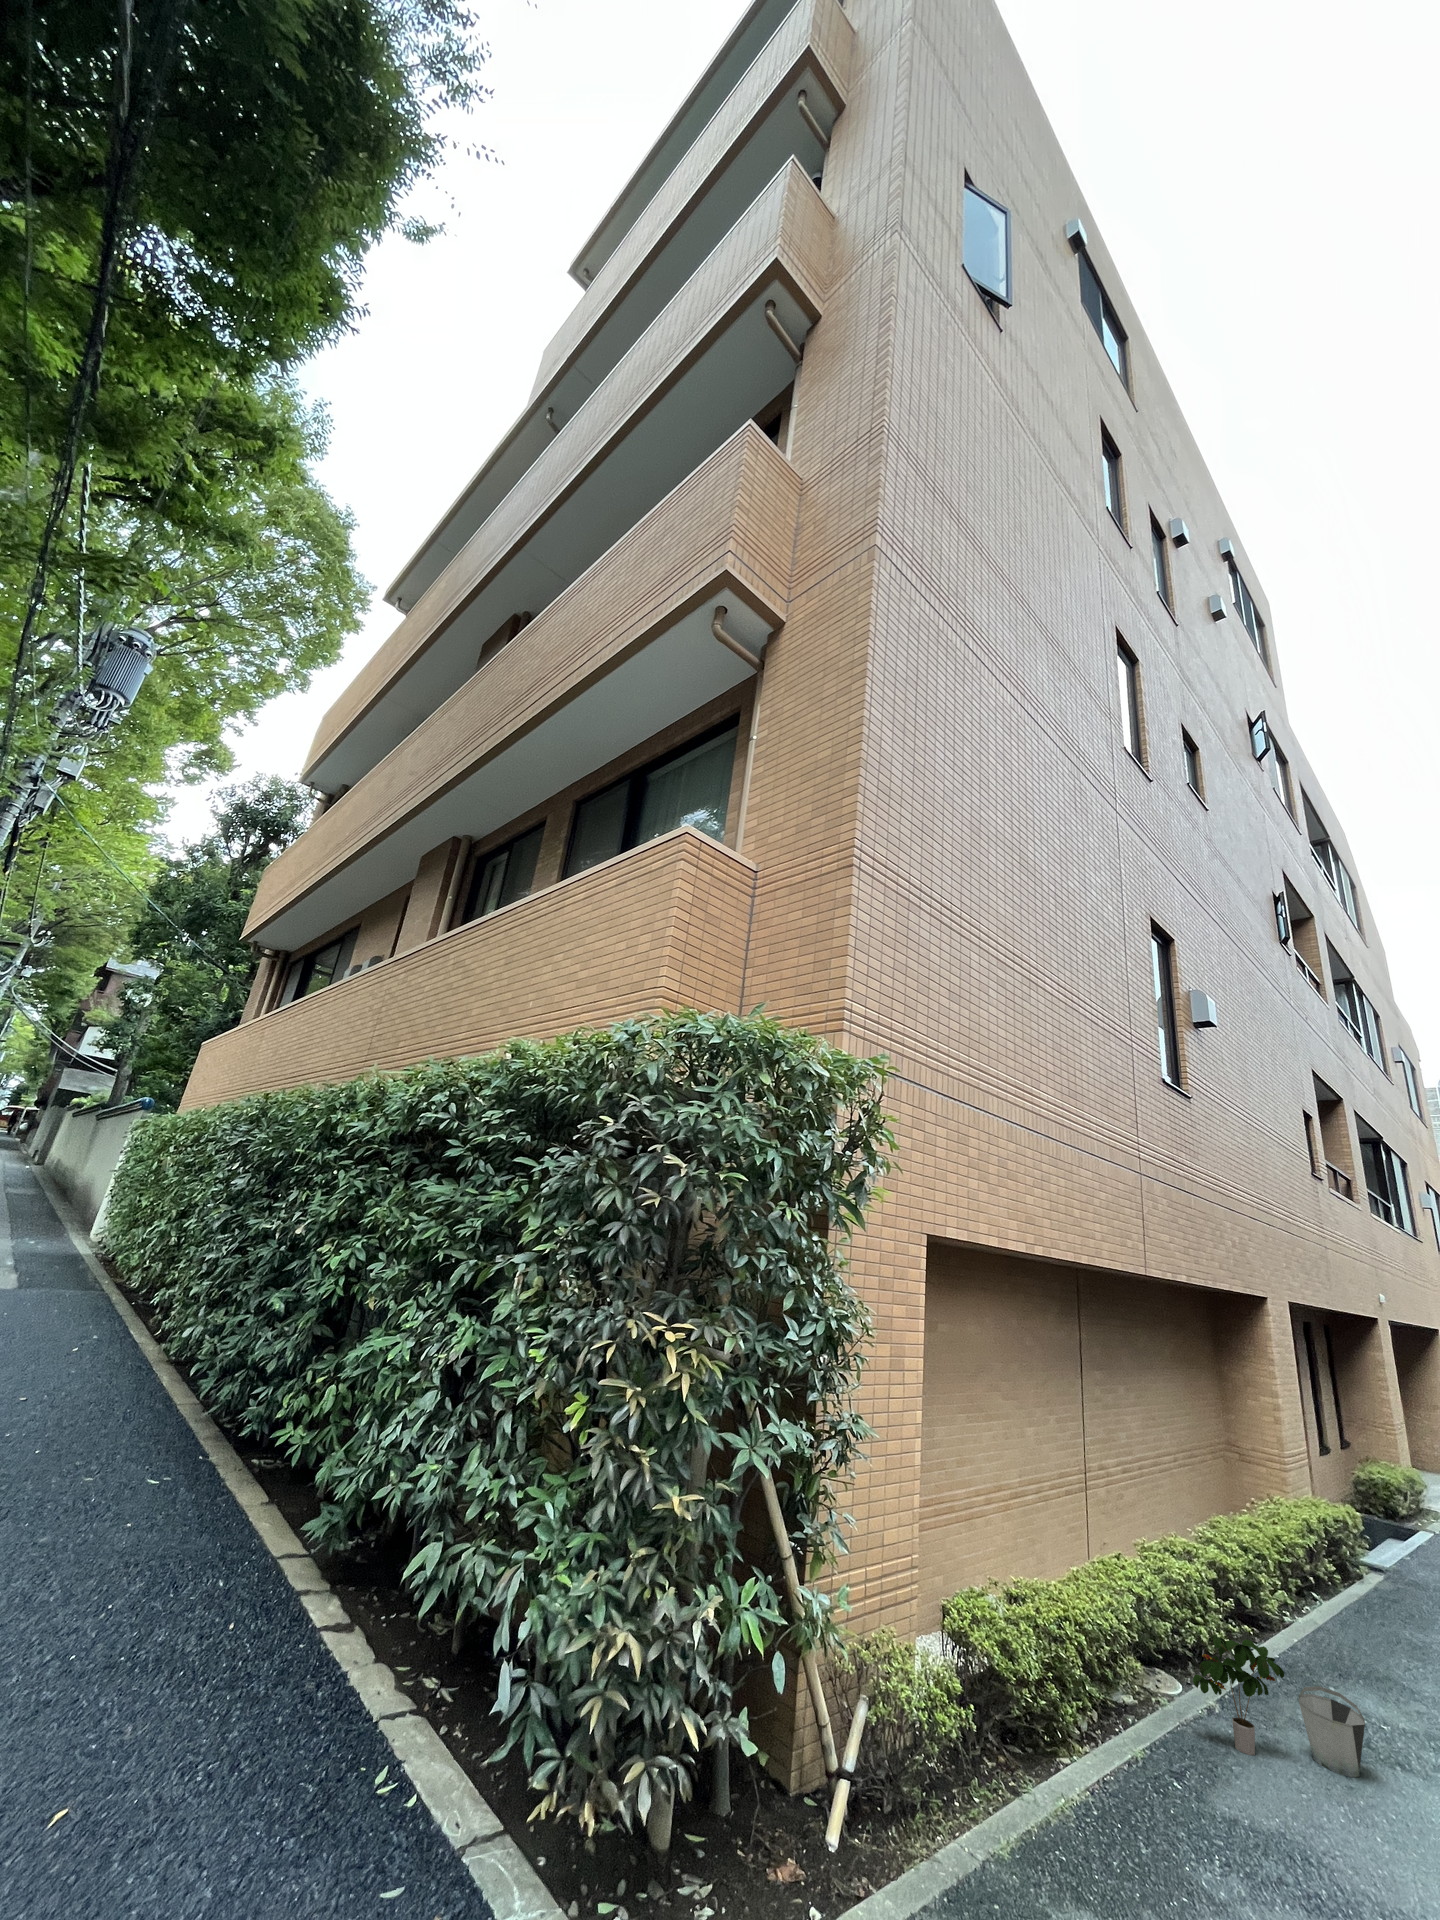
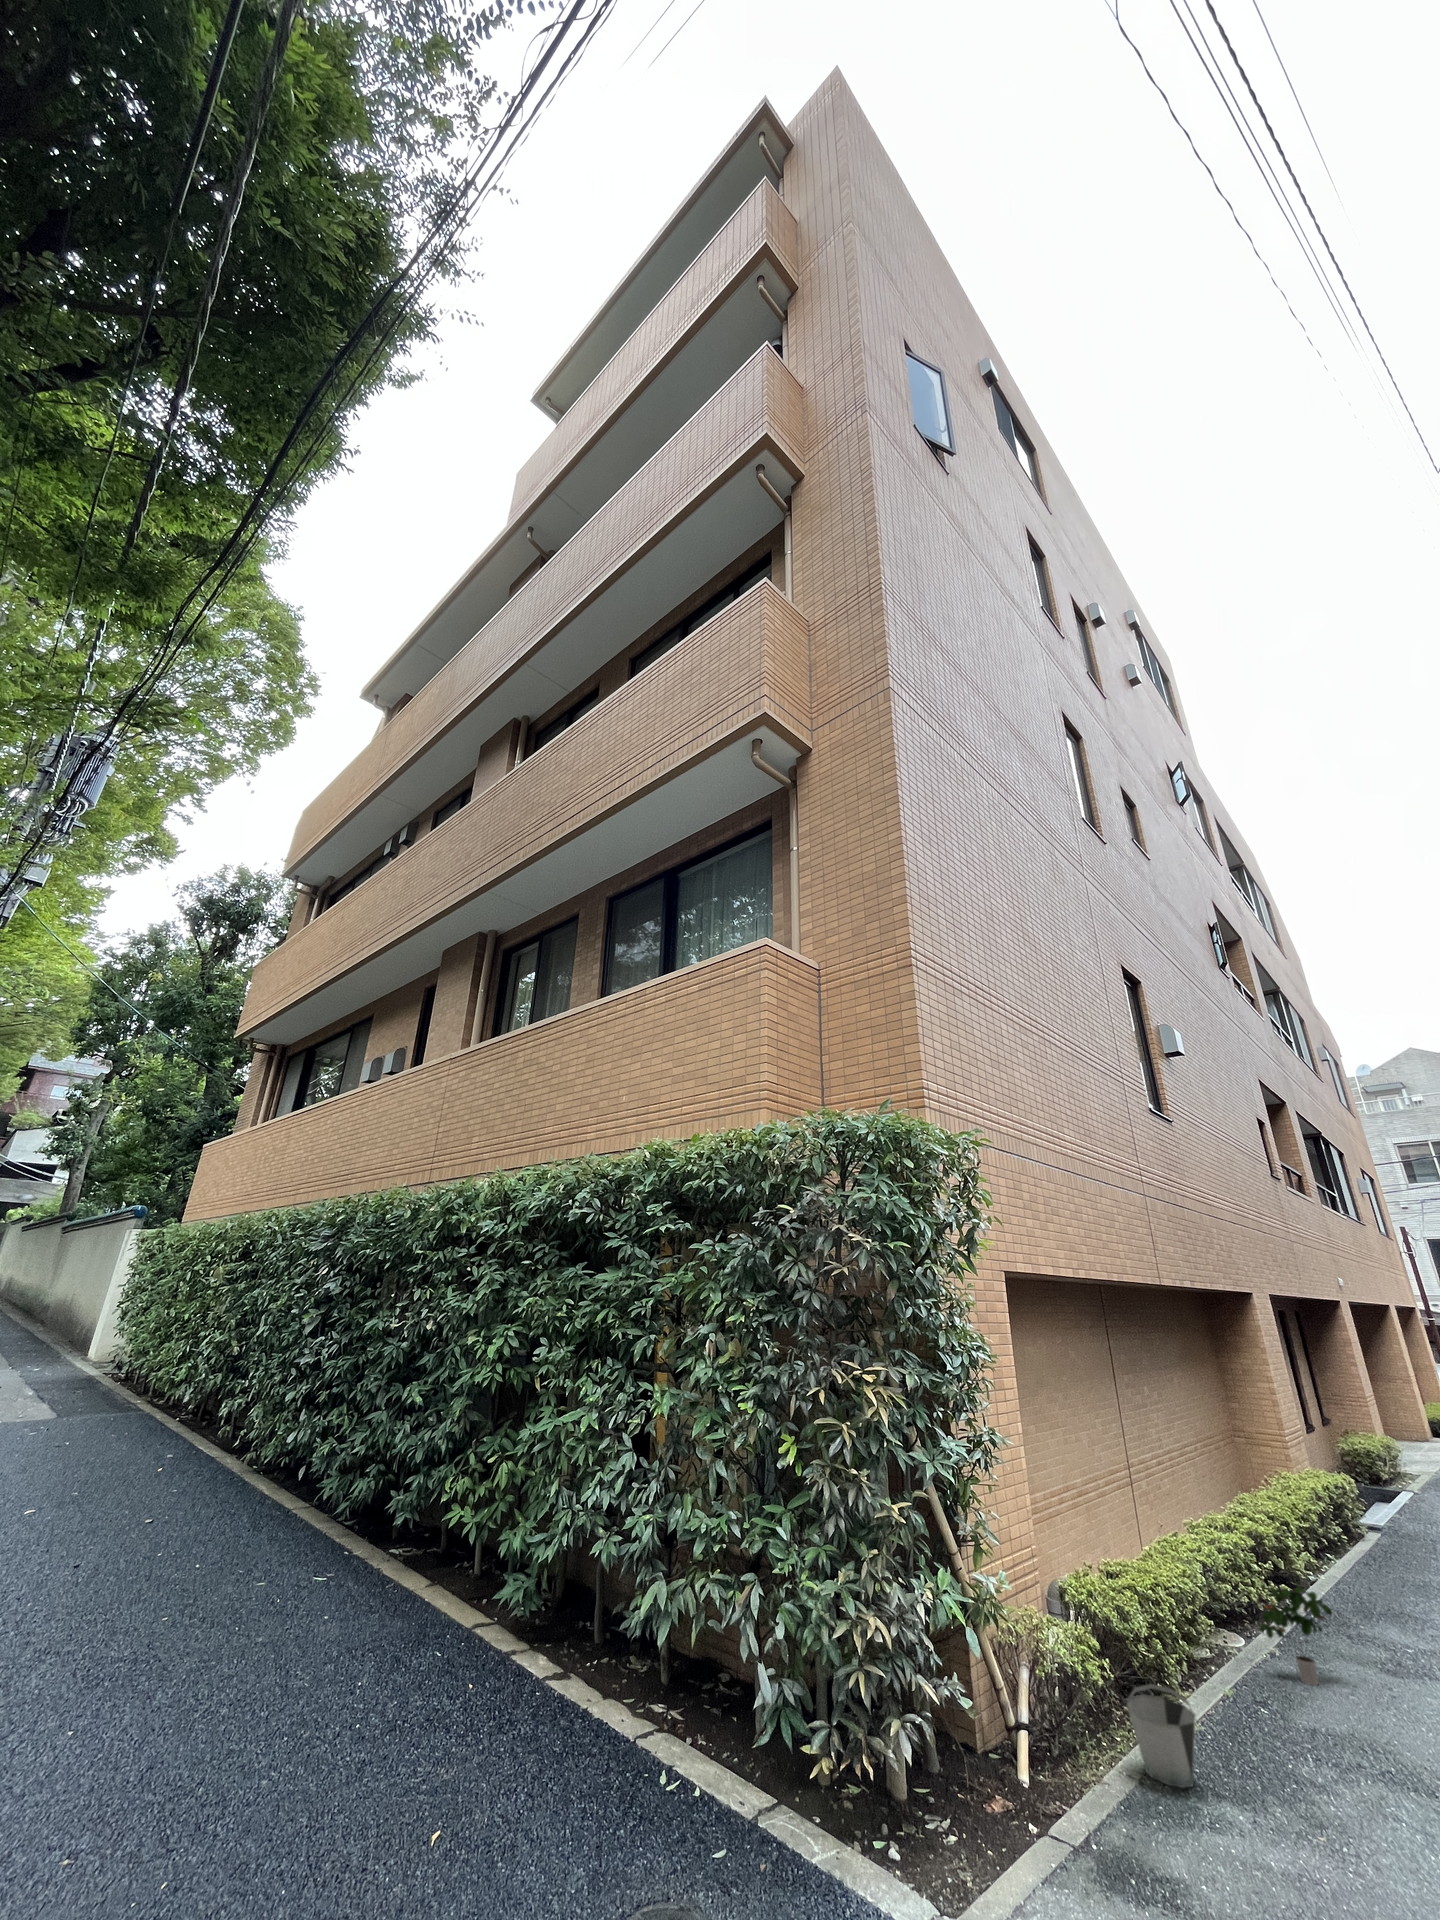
bucket: present [1298,1686,1365,1777] -> present [1126,1684,1195,1788]

